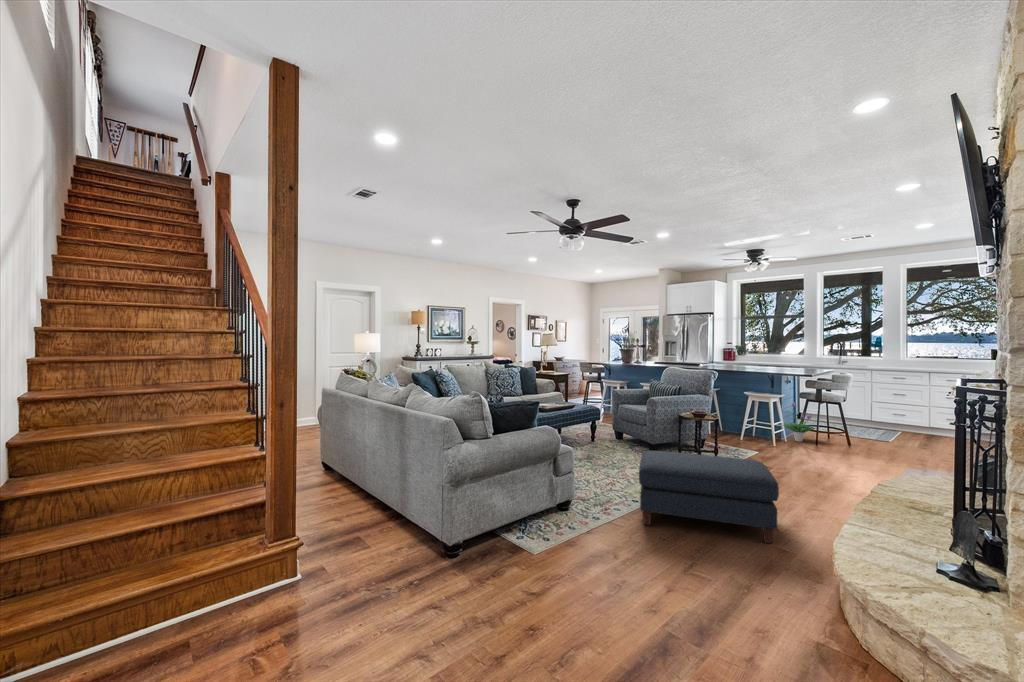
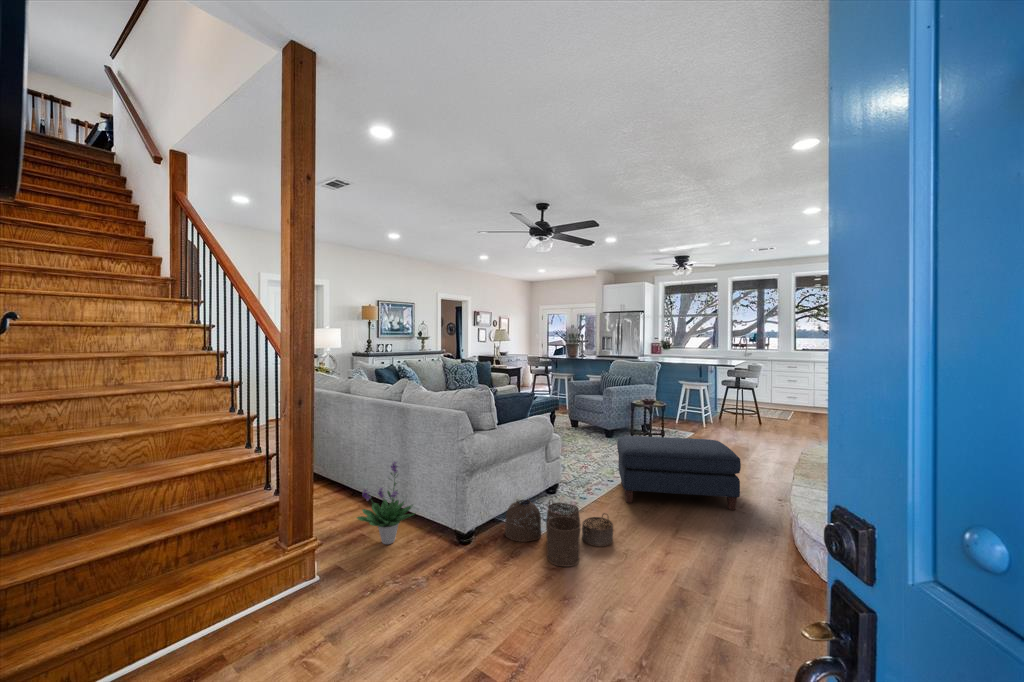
potted plant: present [783,402,815,442] -> present [357,461,415,544]
woven basket: none [497,512,612,591] -> present [505,500,613,566]

